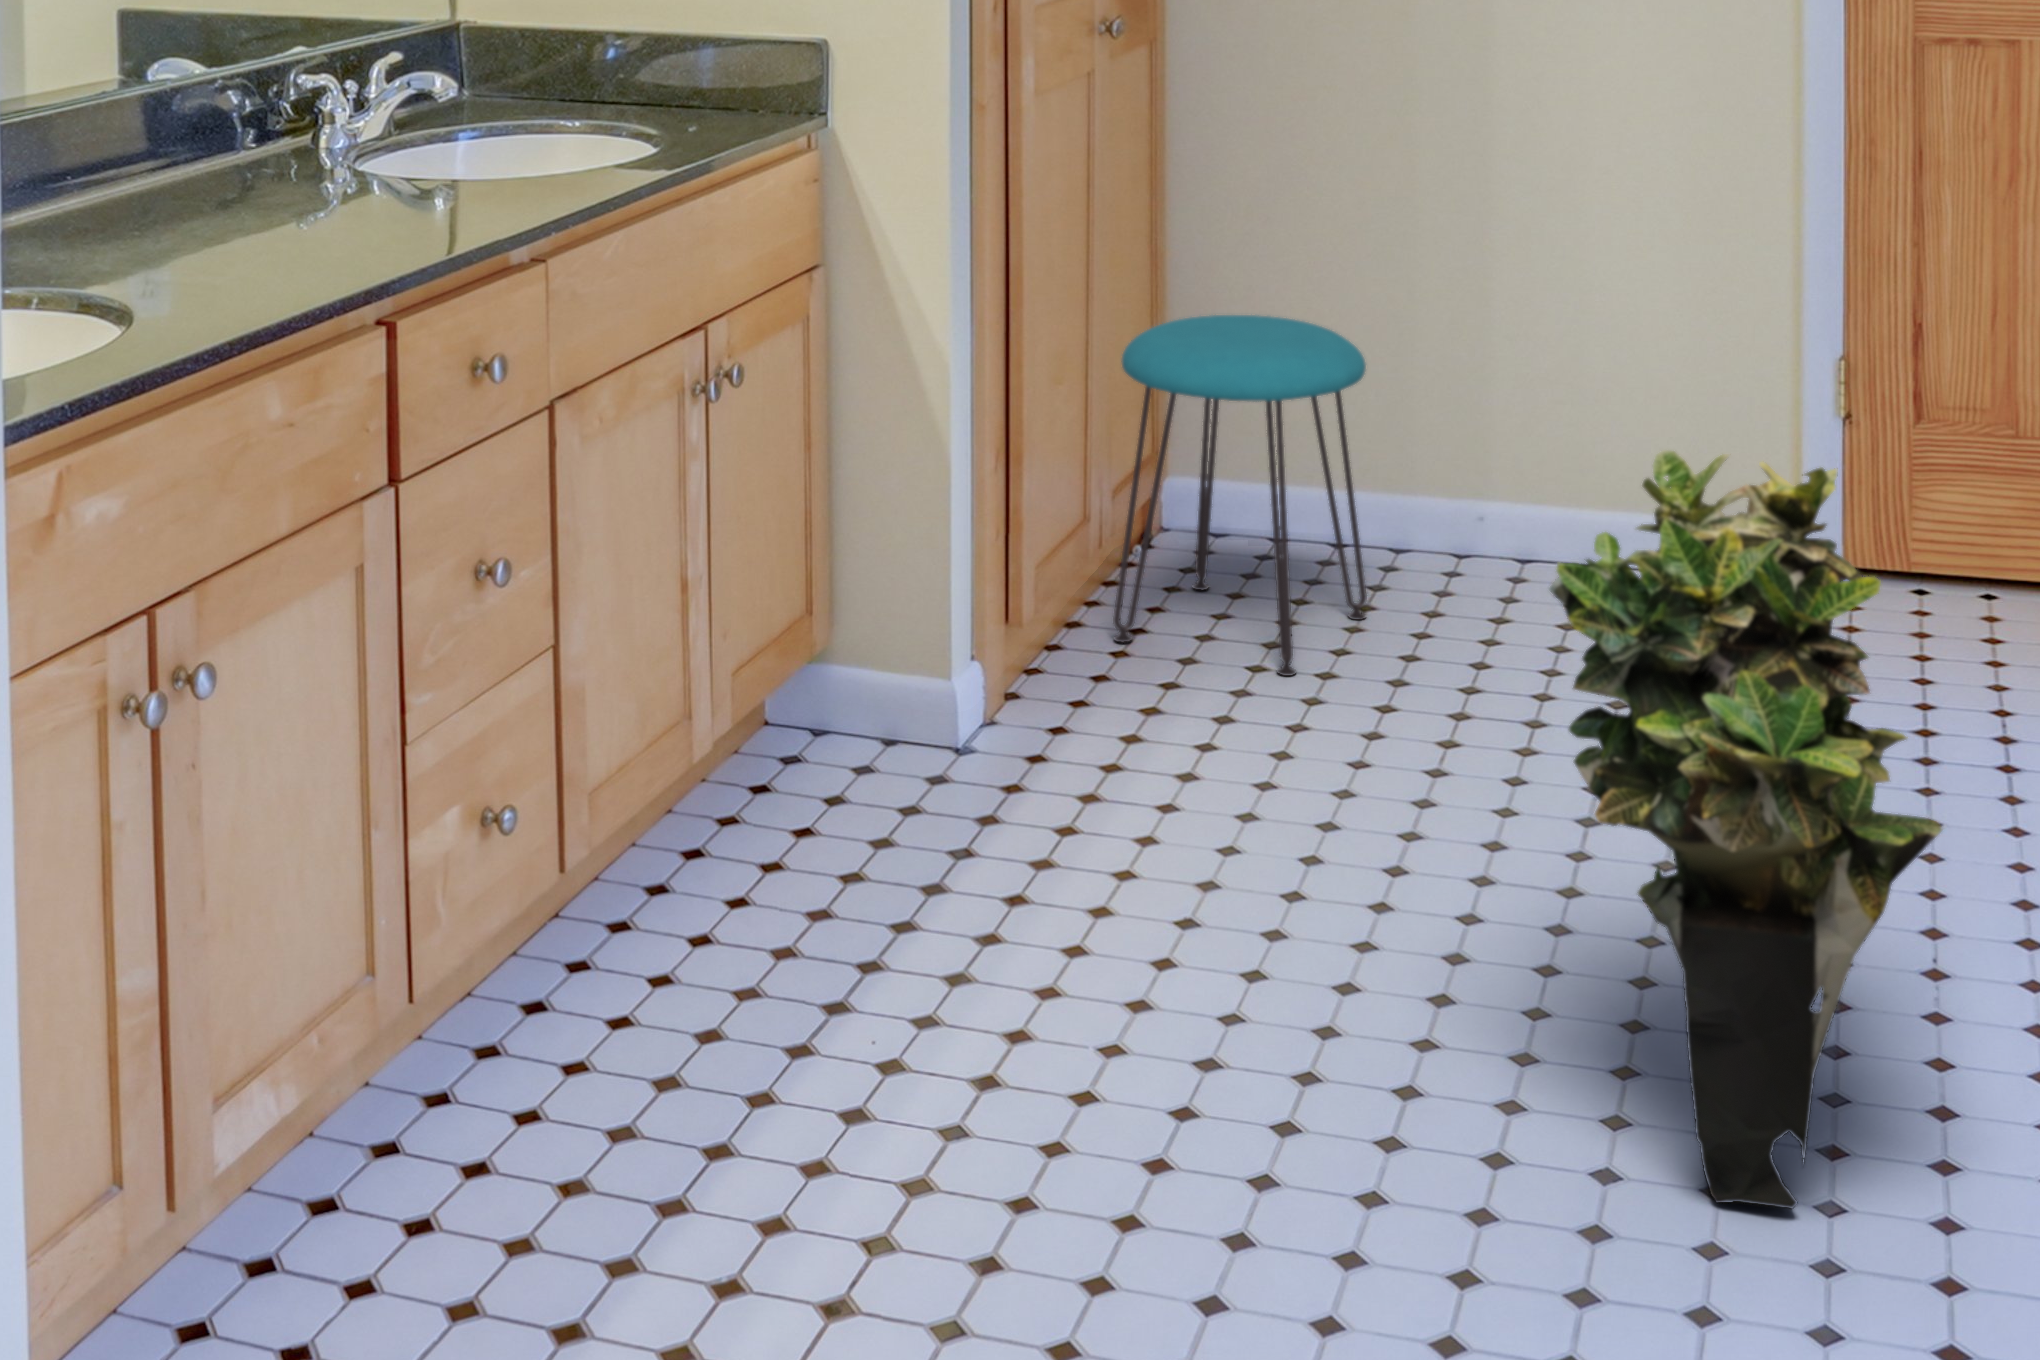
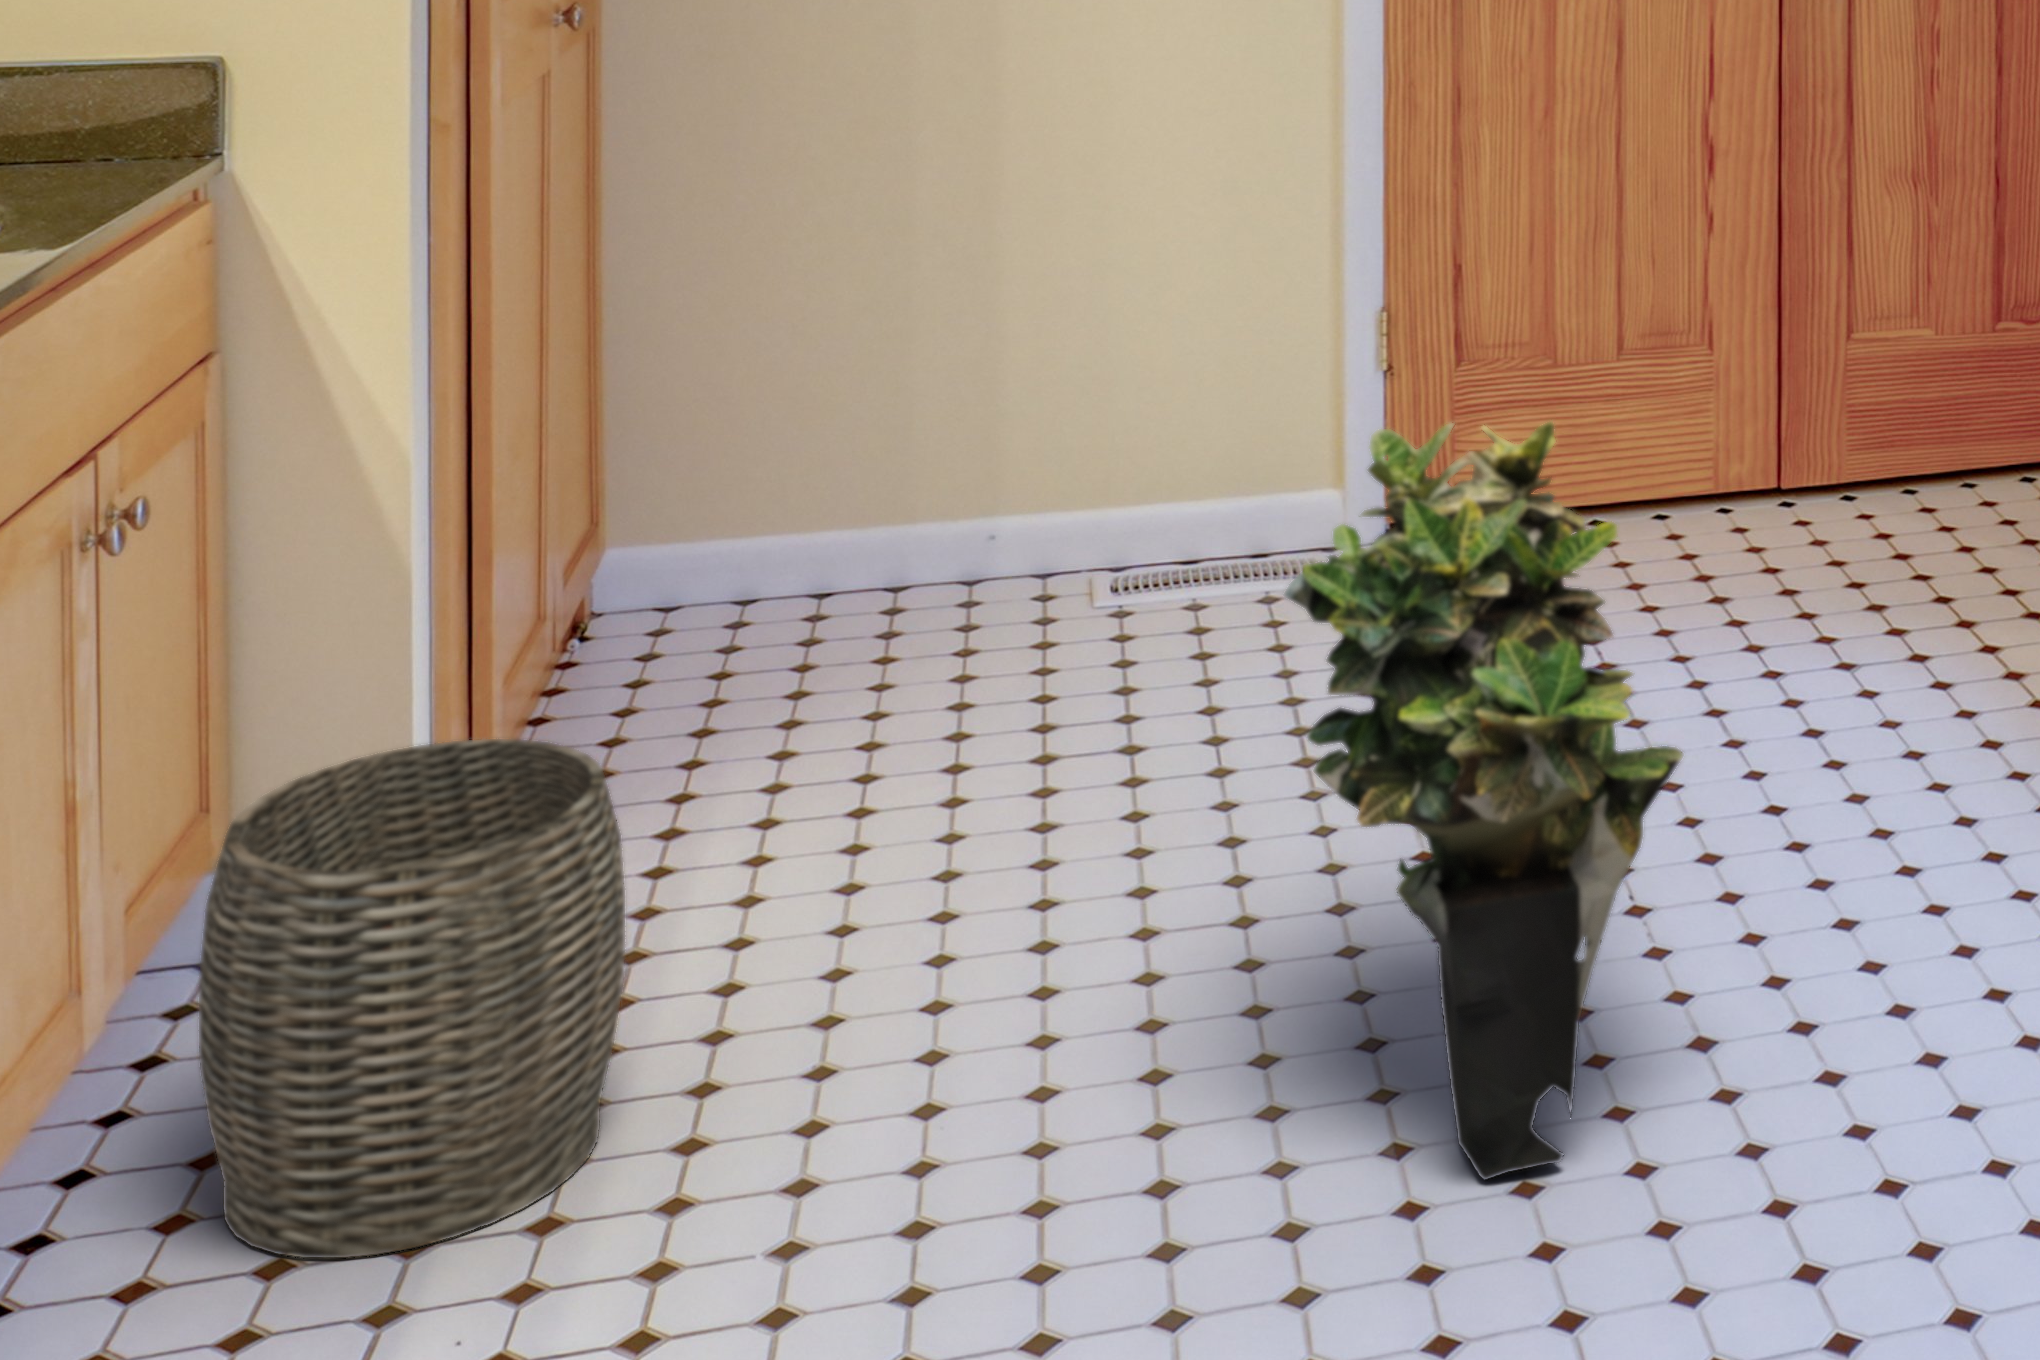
stool: present [1113,315,1367,676] -> none [575,347,898,770]
woven basket: none [755,585,1048,979] -> present [199,739,625,1258]

